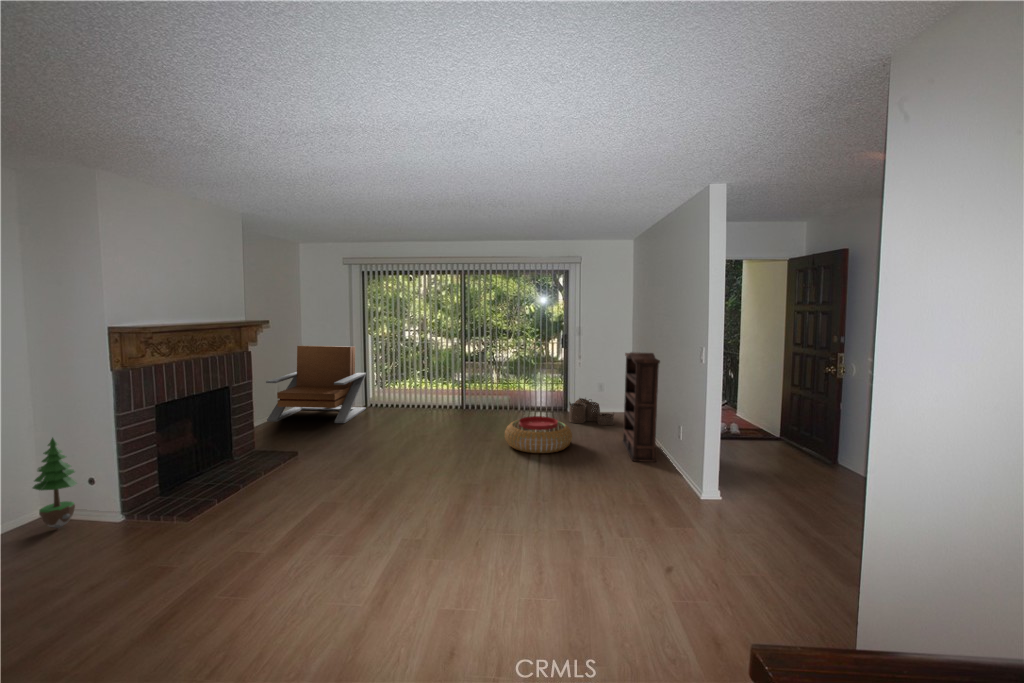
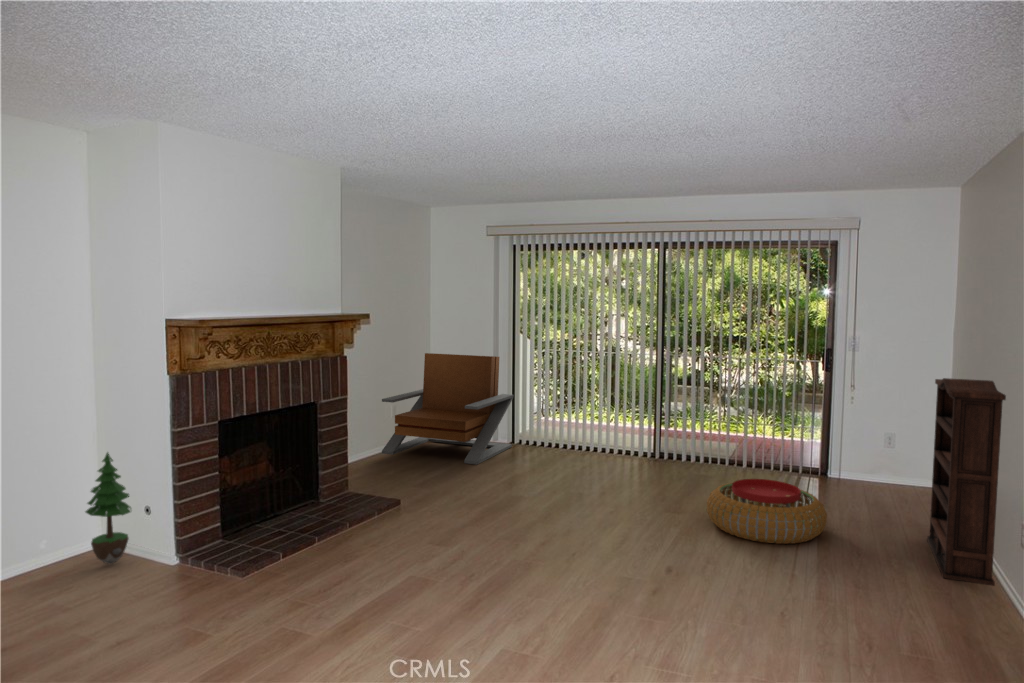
woven basket: present [569,398,614,425] -> none [830,452,917,506]

